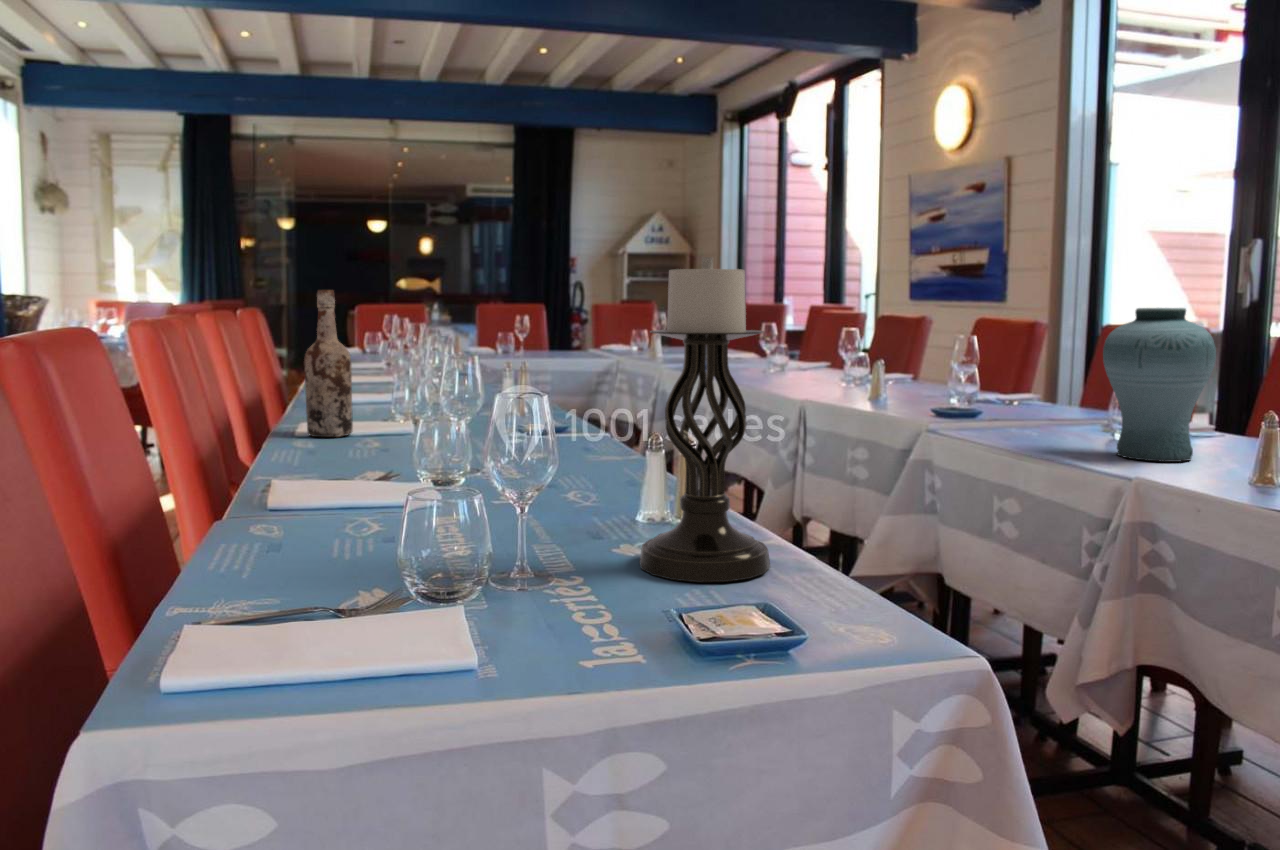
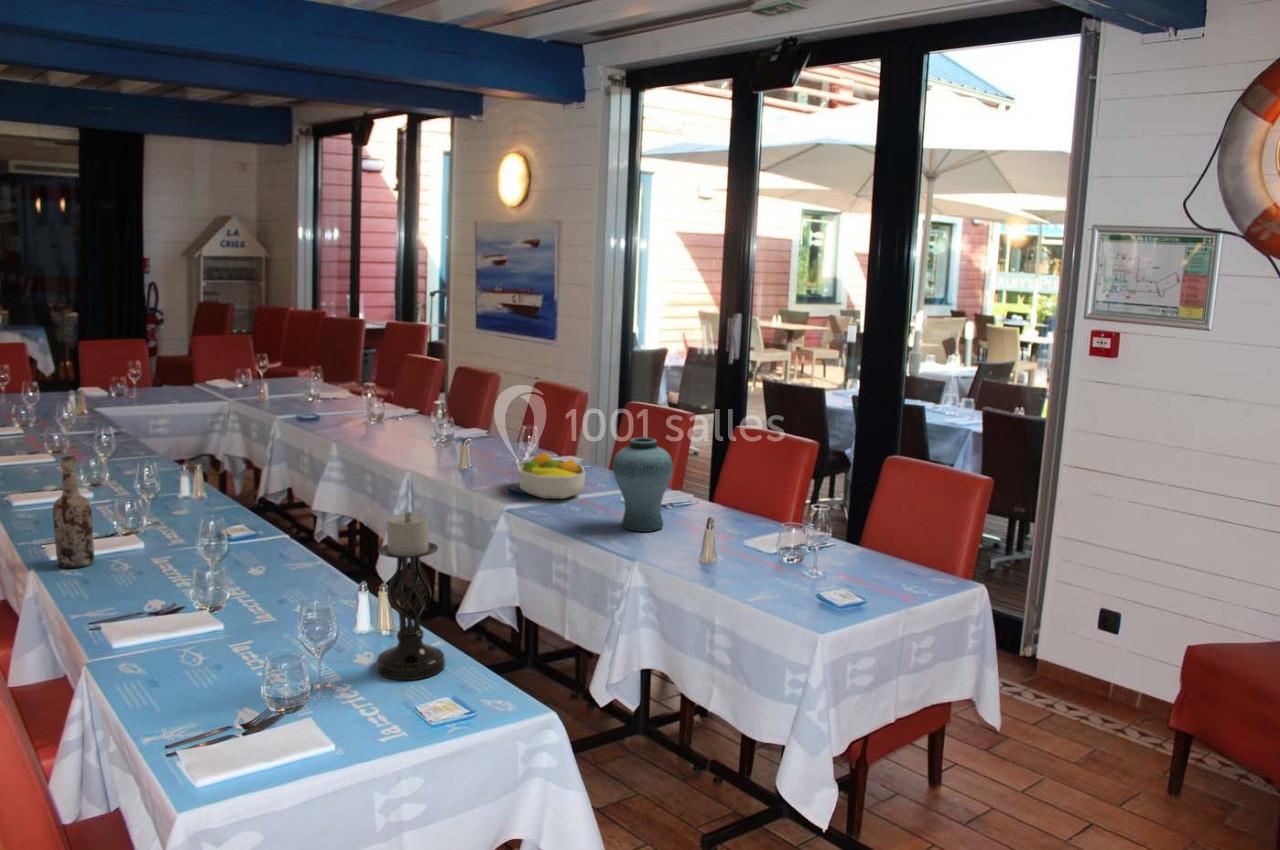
fruit bowl: none [943,365,1051,427] -> present [518,452,586,499]

